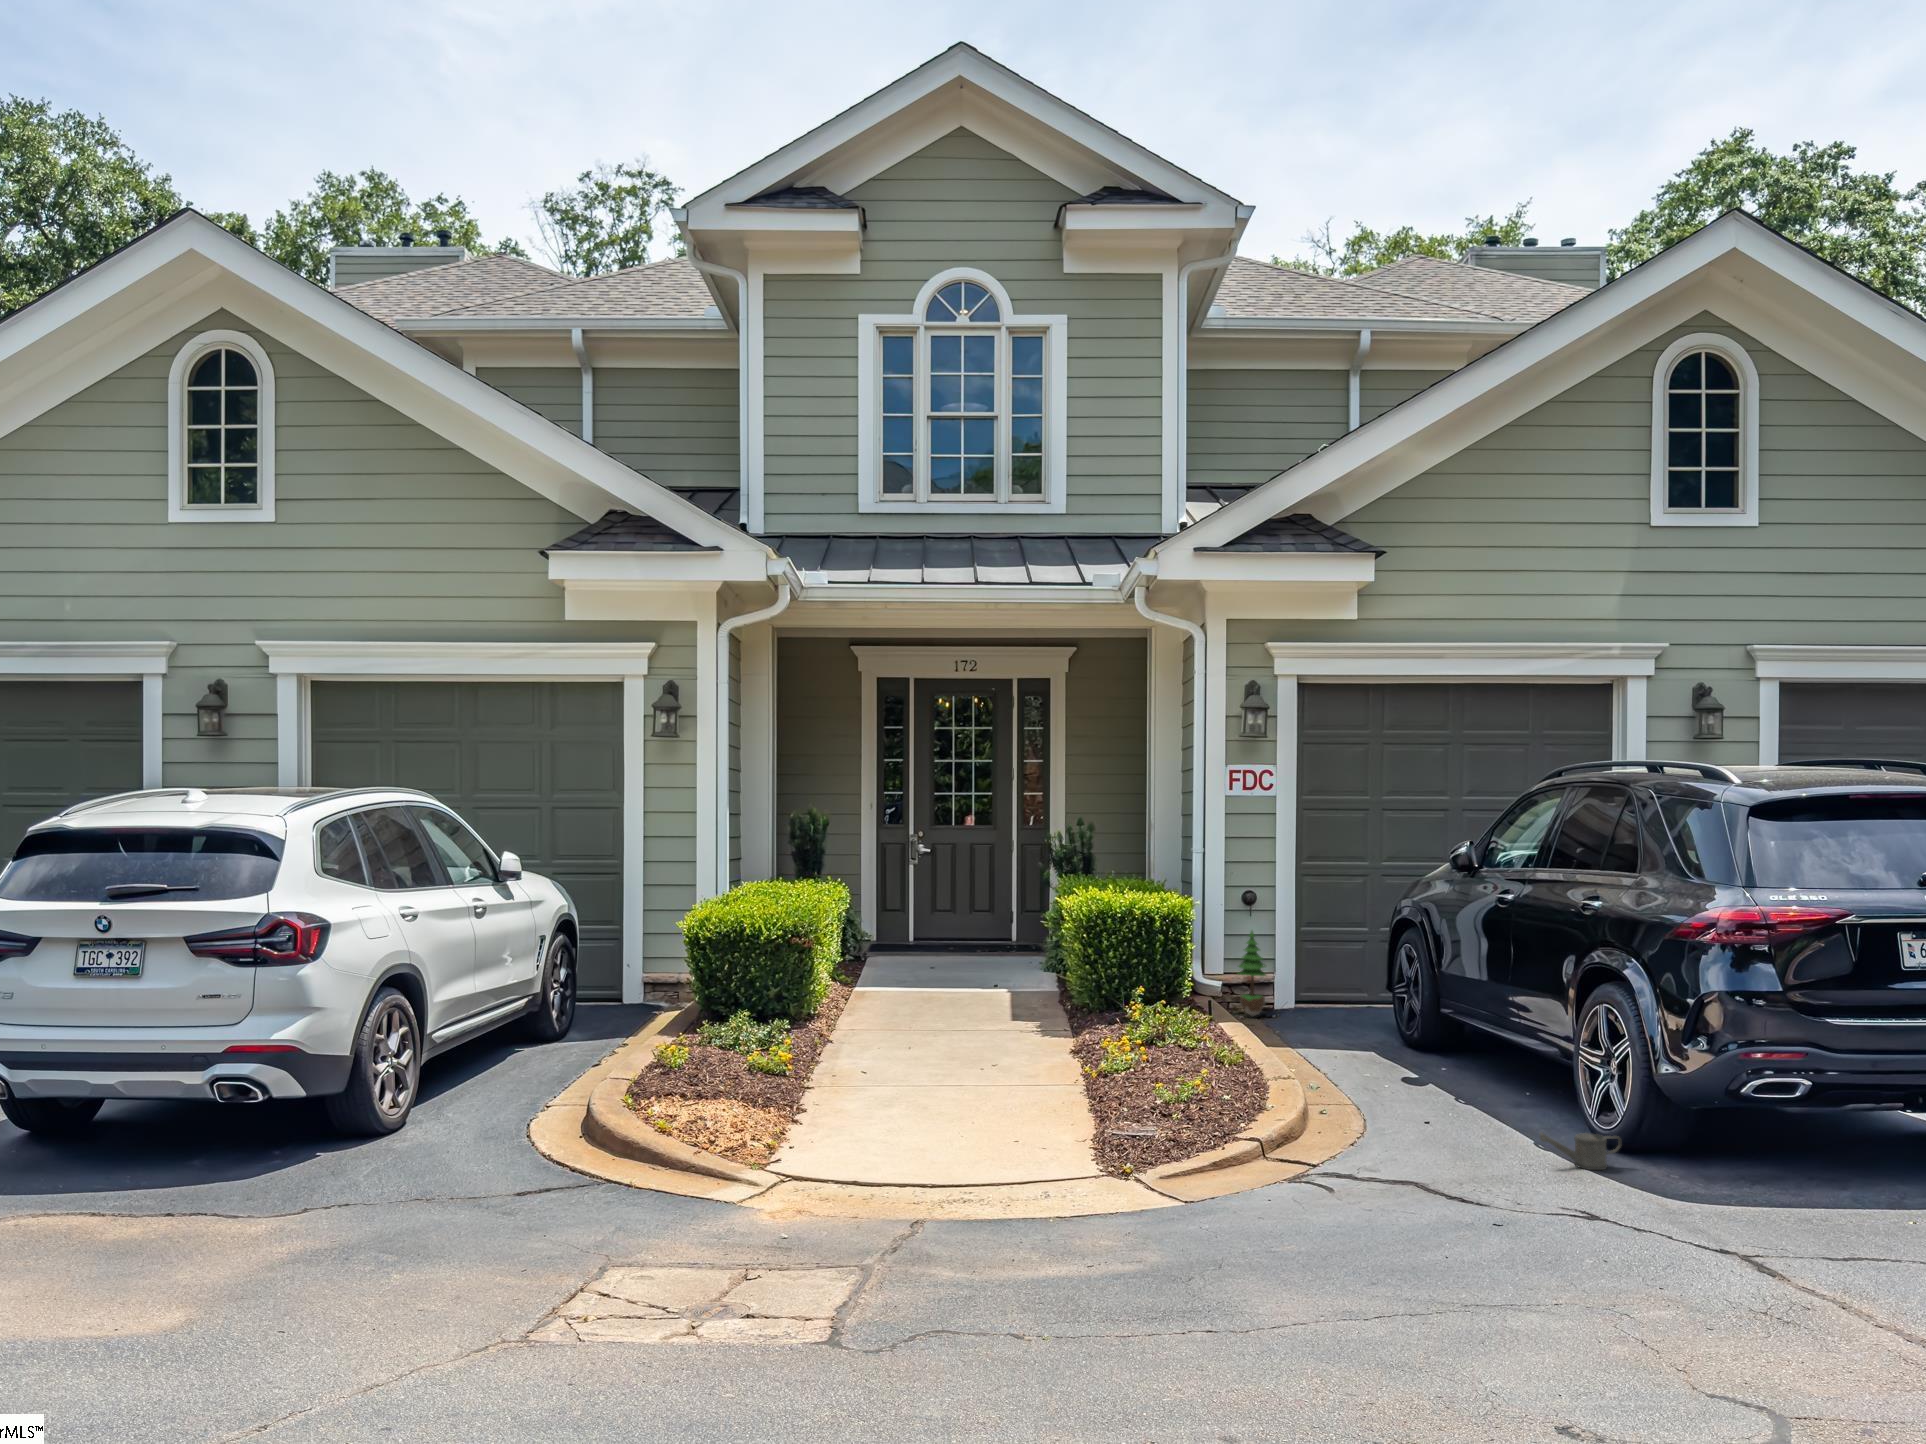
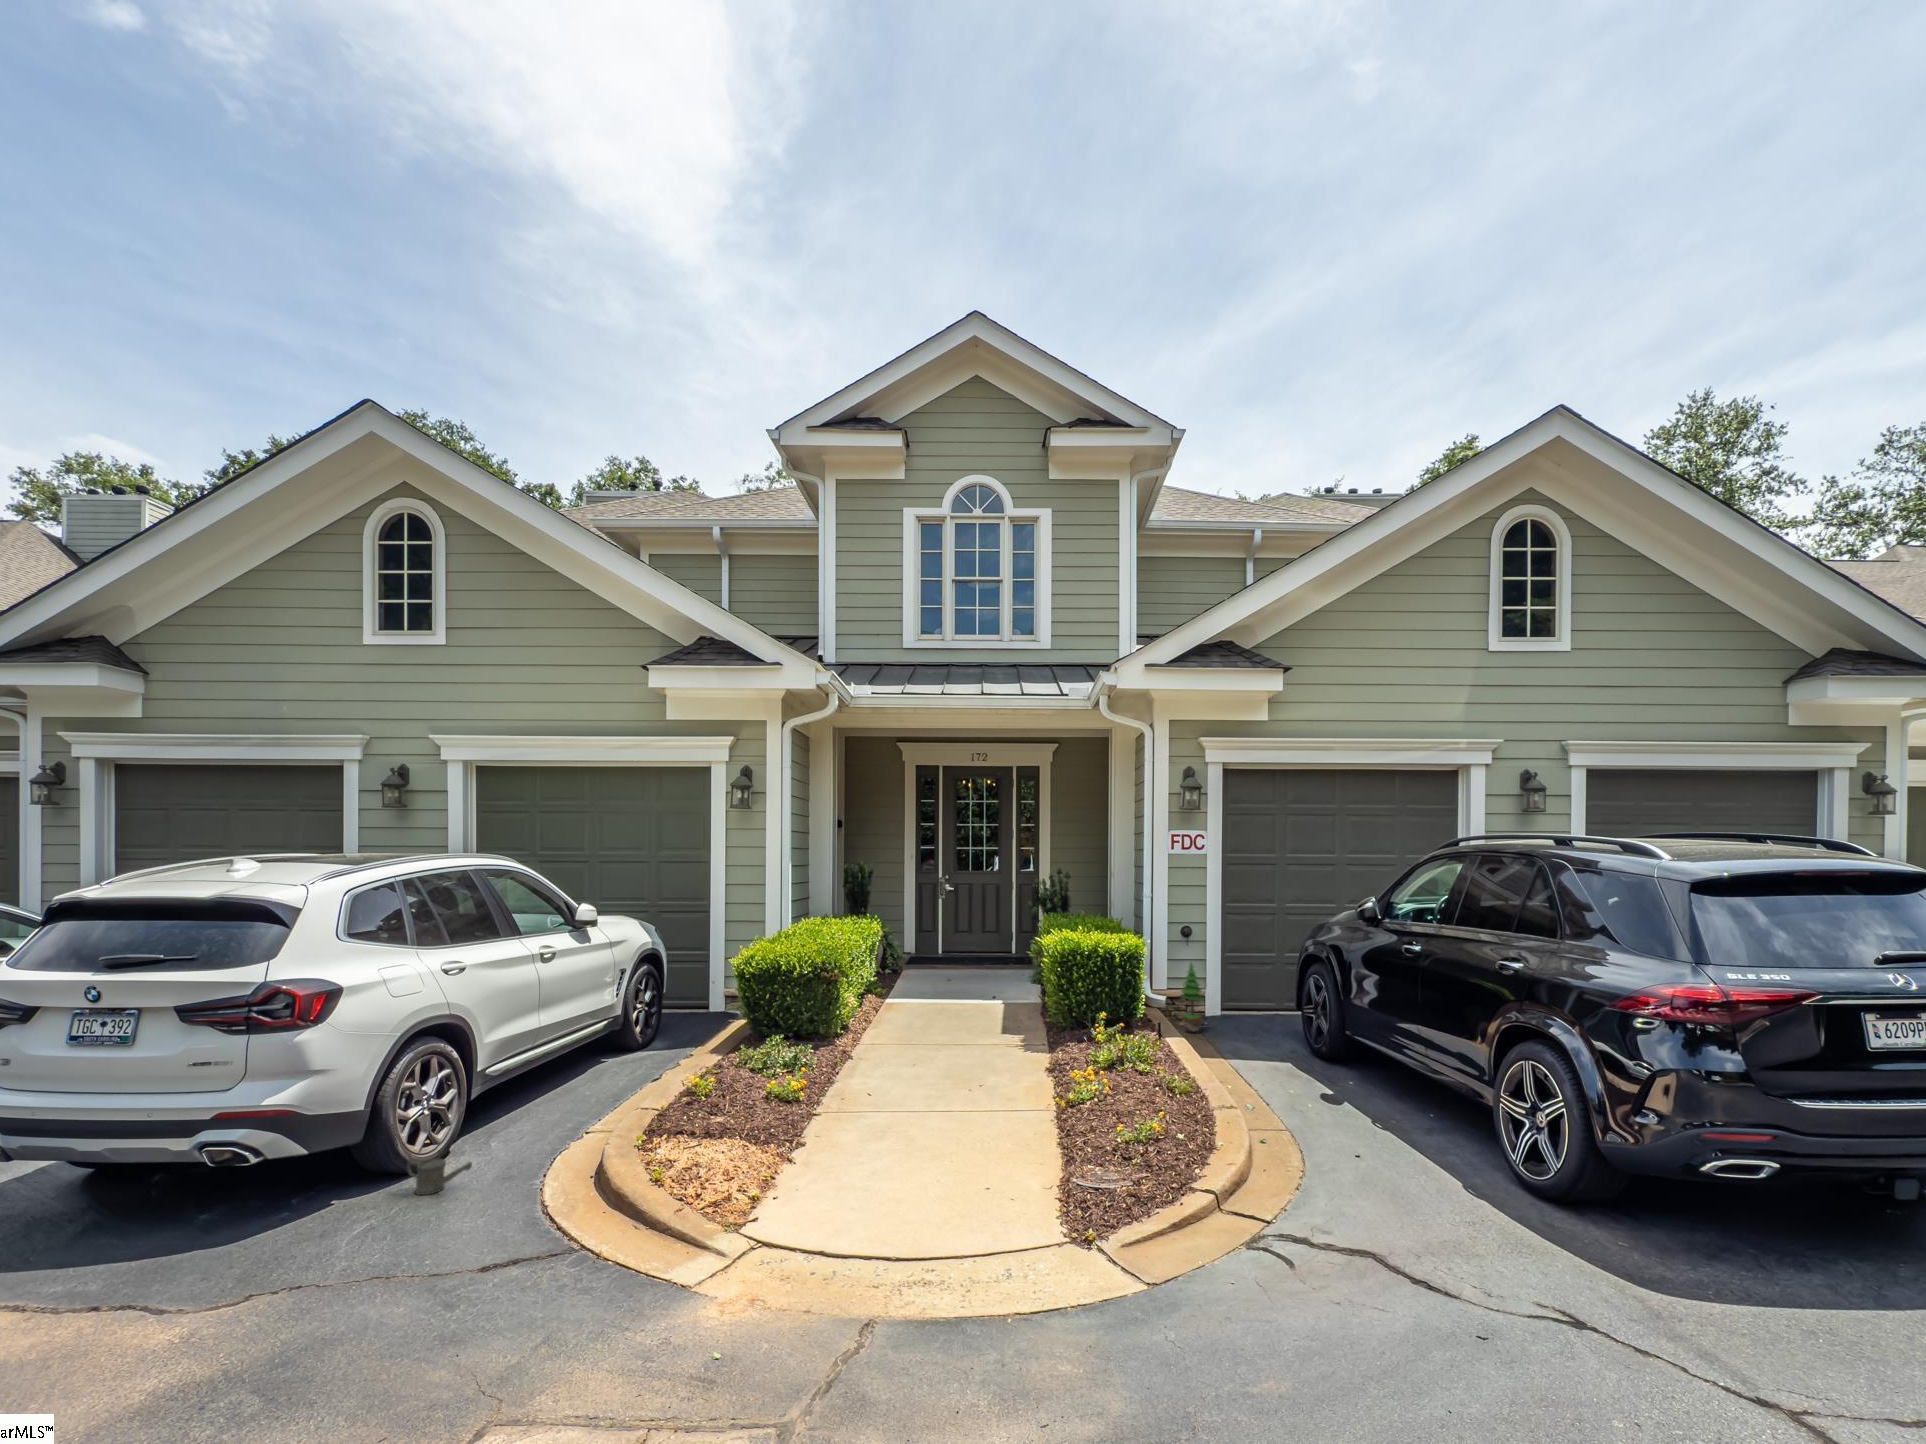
watering can: present [1540,1132,1621,1170] -> present [407,1159,472,1195]

